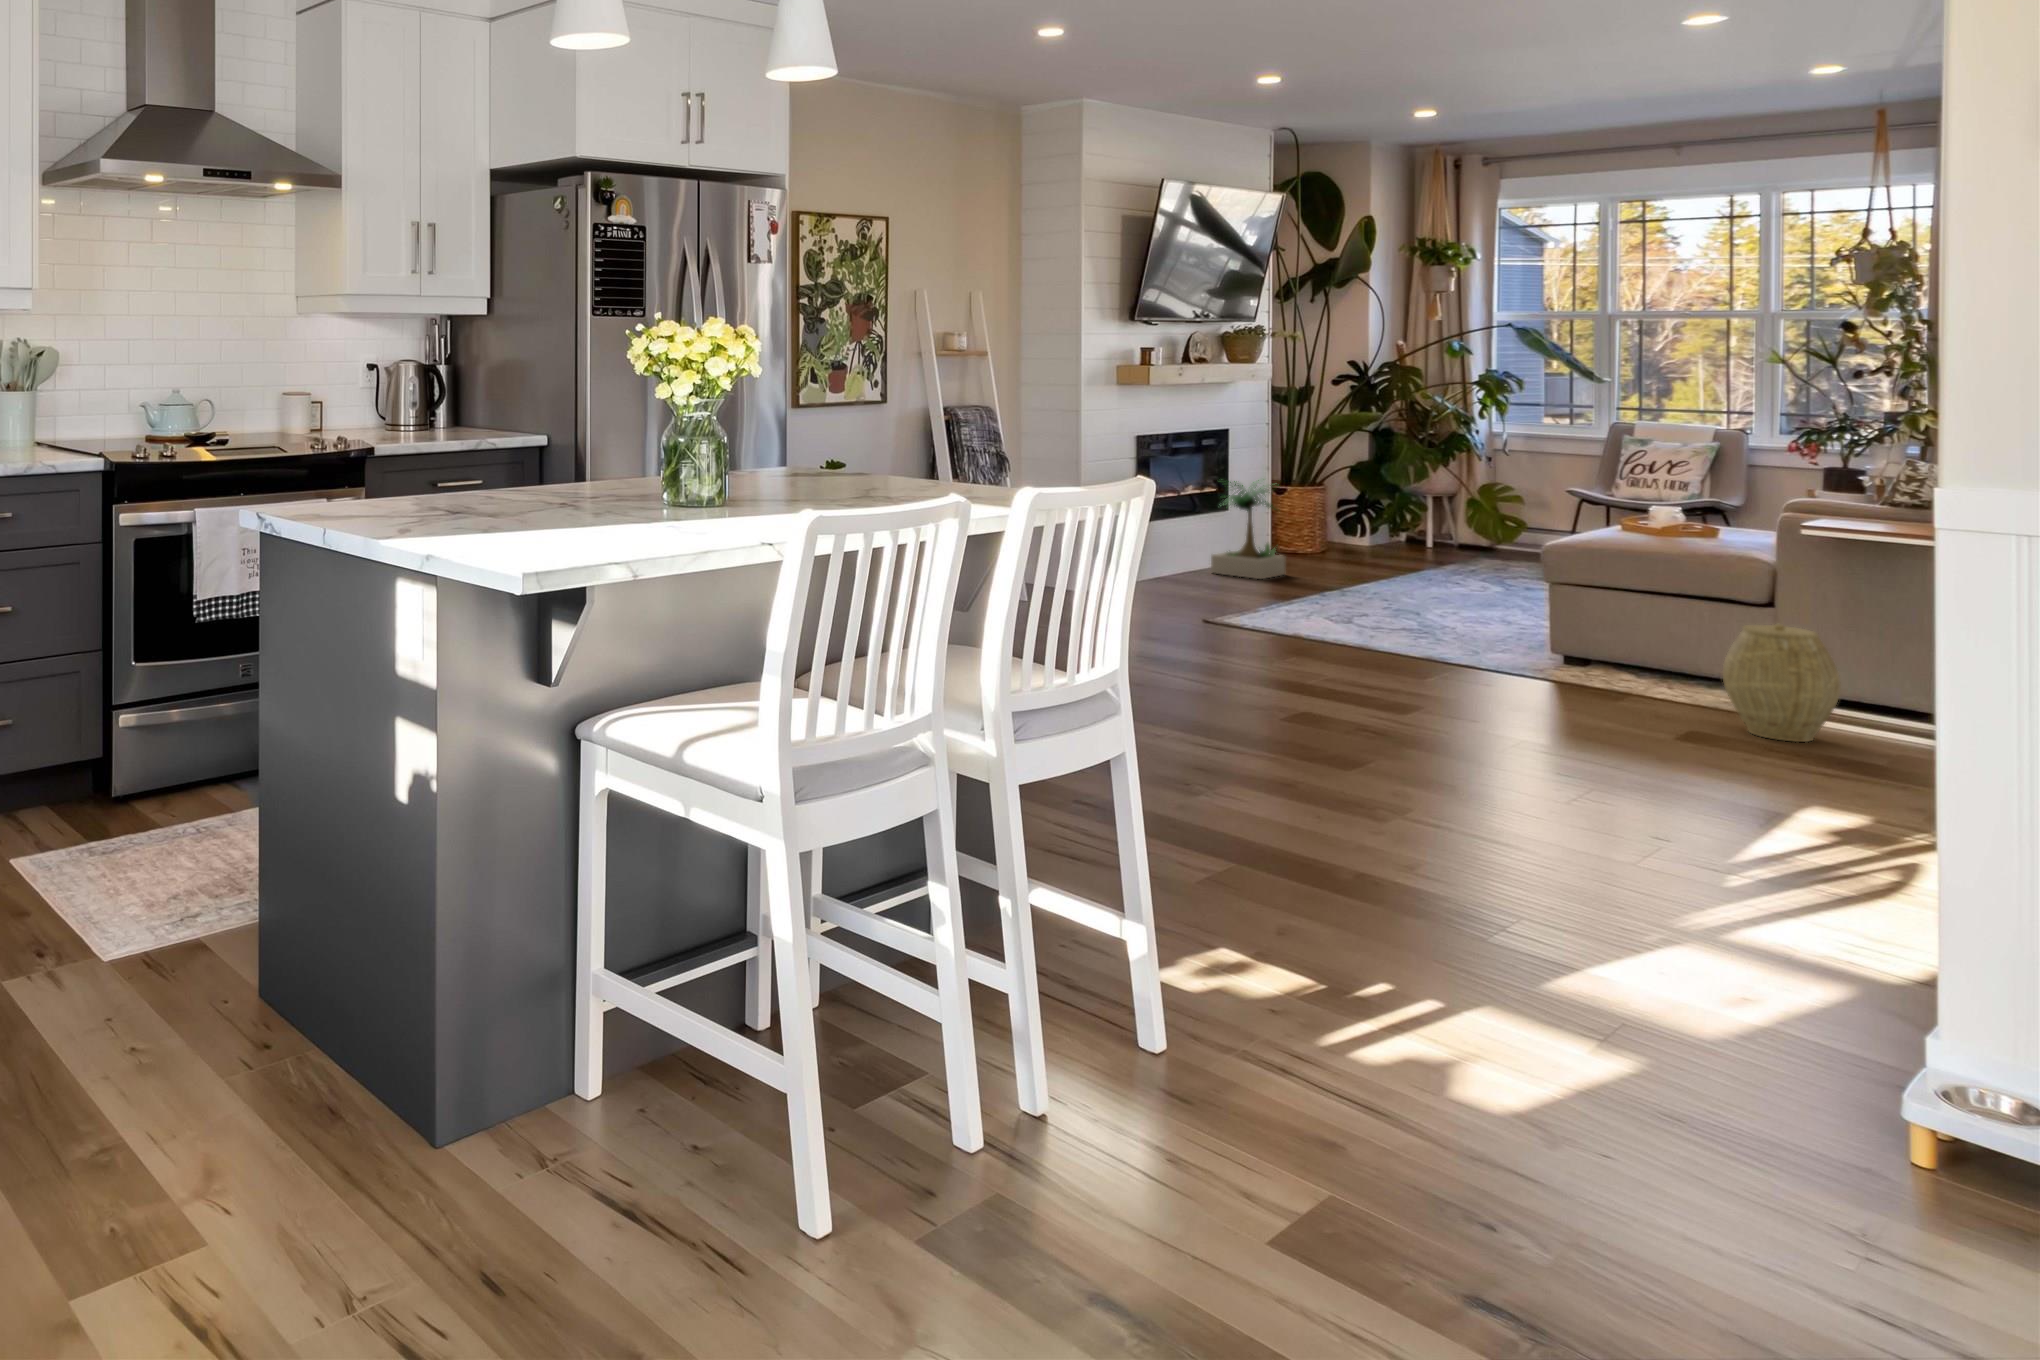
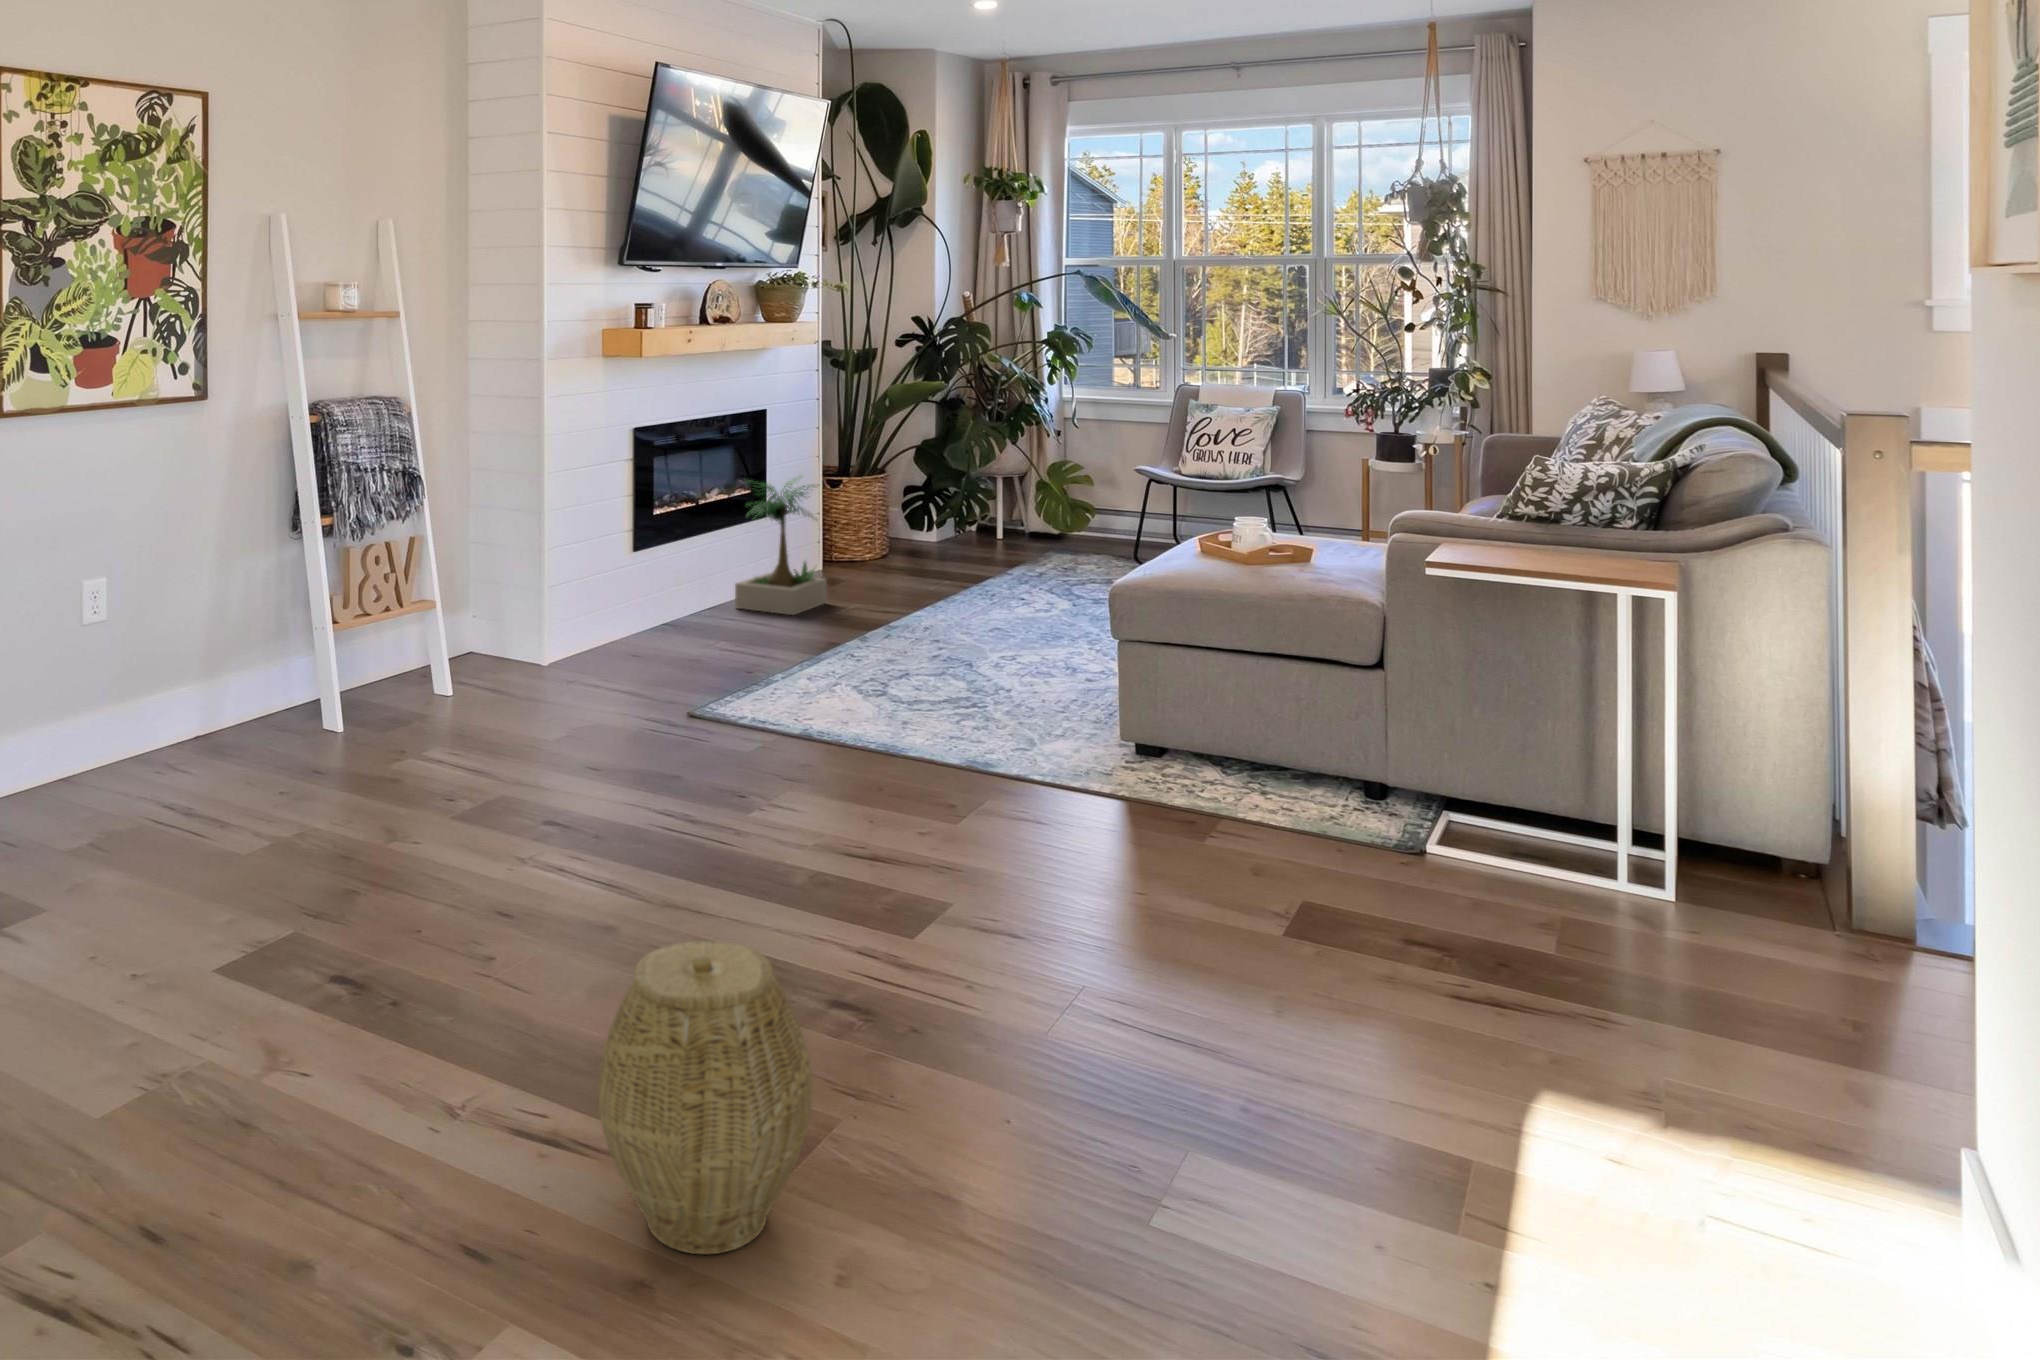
woven basket: present [1723,624,1841,742] -> present [598,941,813,1254]

